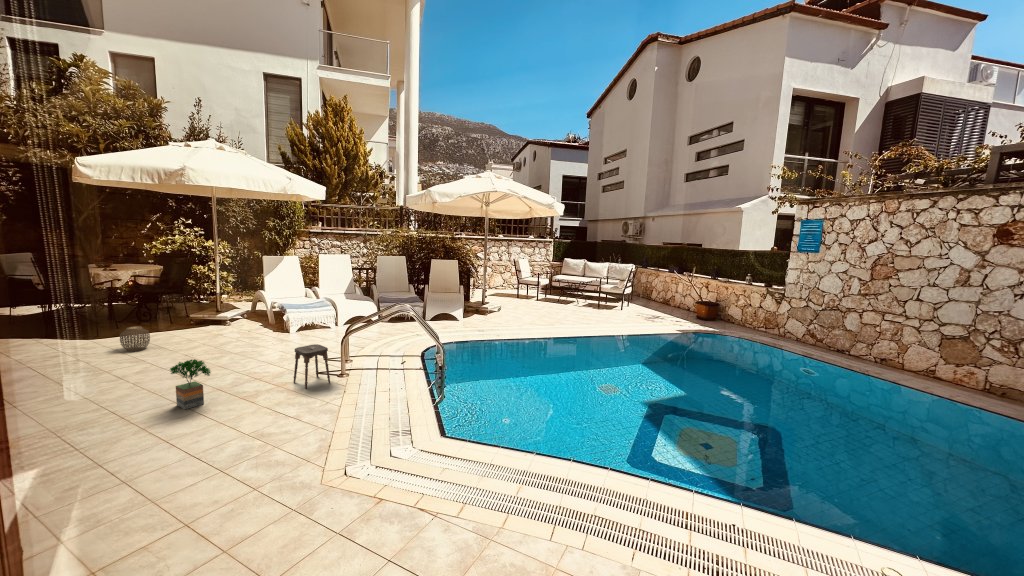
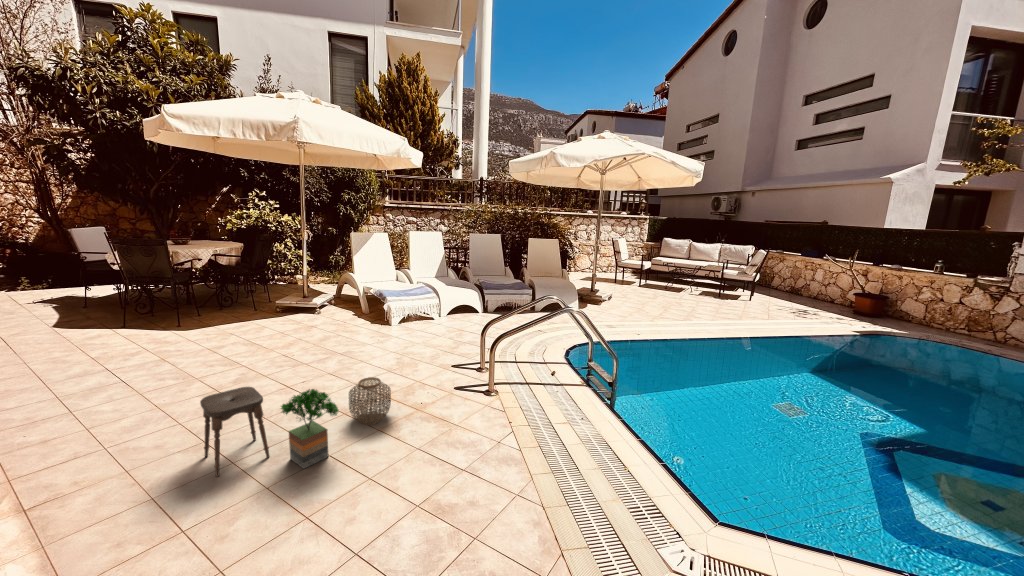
woven basket: present [120,326,150,351] -> present [349,377,391,425]
stool: present [294,344,330,389] -> present [200,387,269,477]

